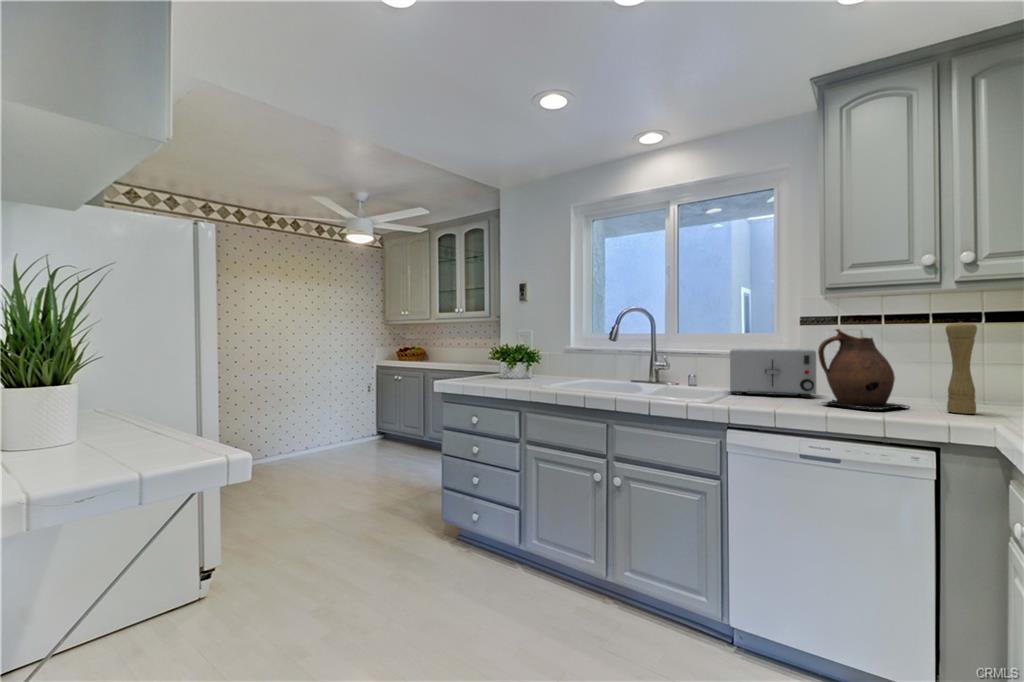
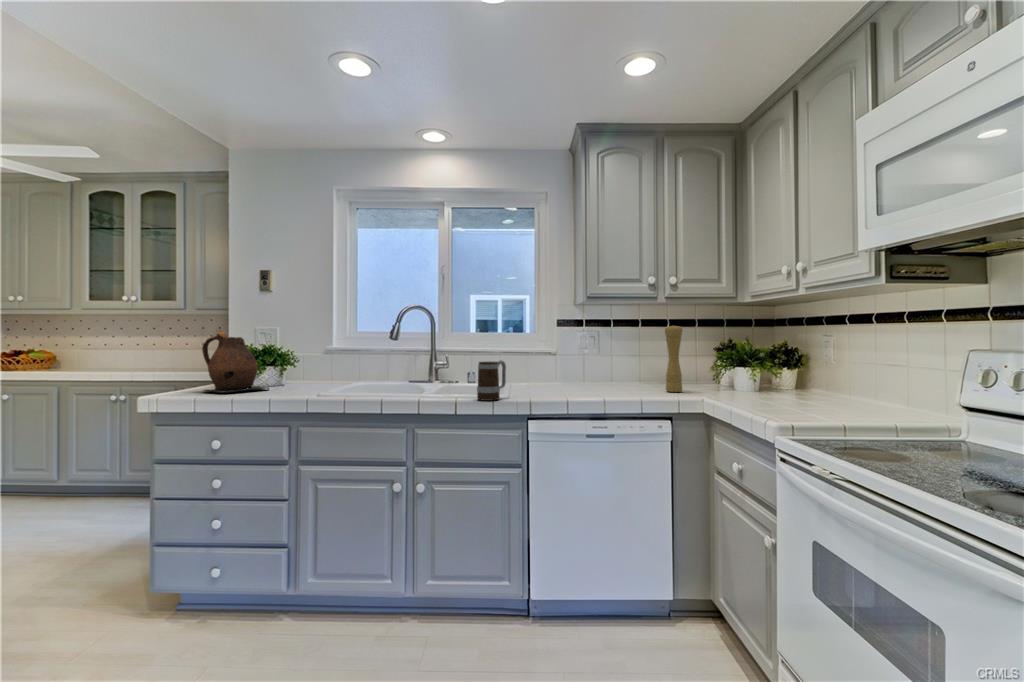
ceramic pitcher: present [818,329,910,410] -> present [202,330,269,393]
toaster: present [730,349,816,397] -> none [506,347,577,388]
mug: none [669,363,703,404] -> present [477,360,506,401]

